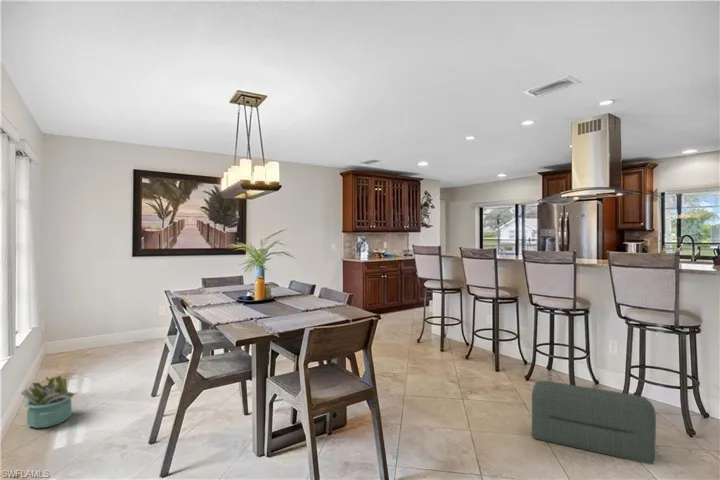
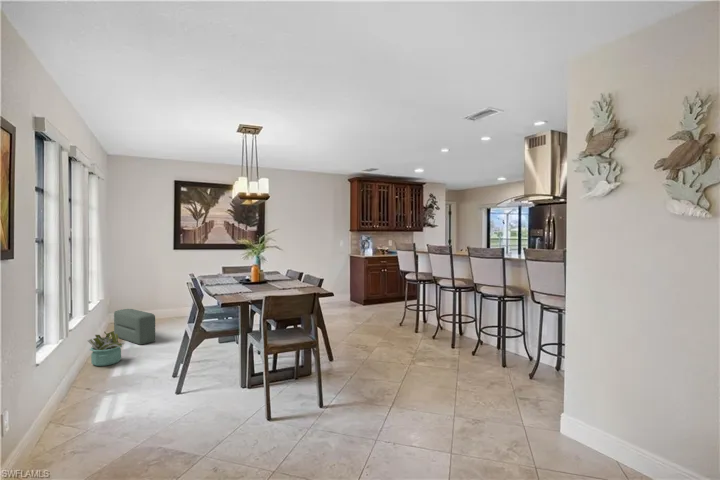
pouf: present [532,381,656,464] -> present [114,309,155,345]

